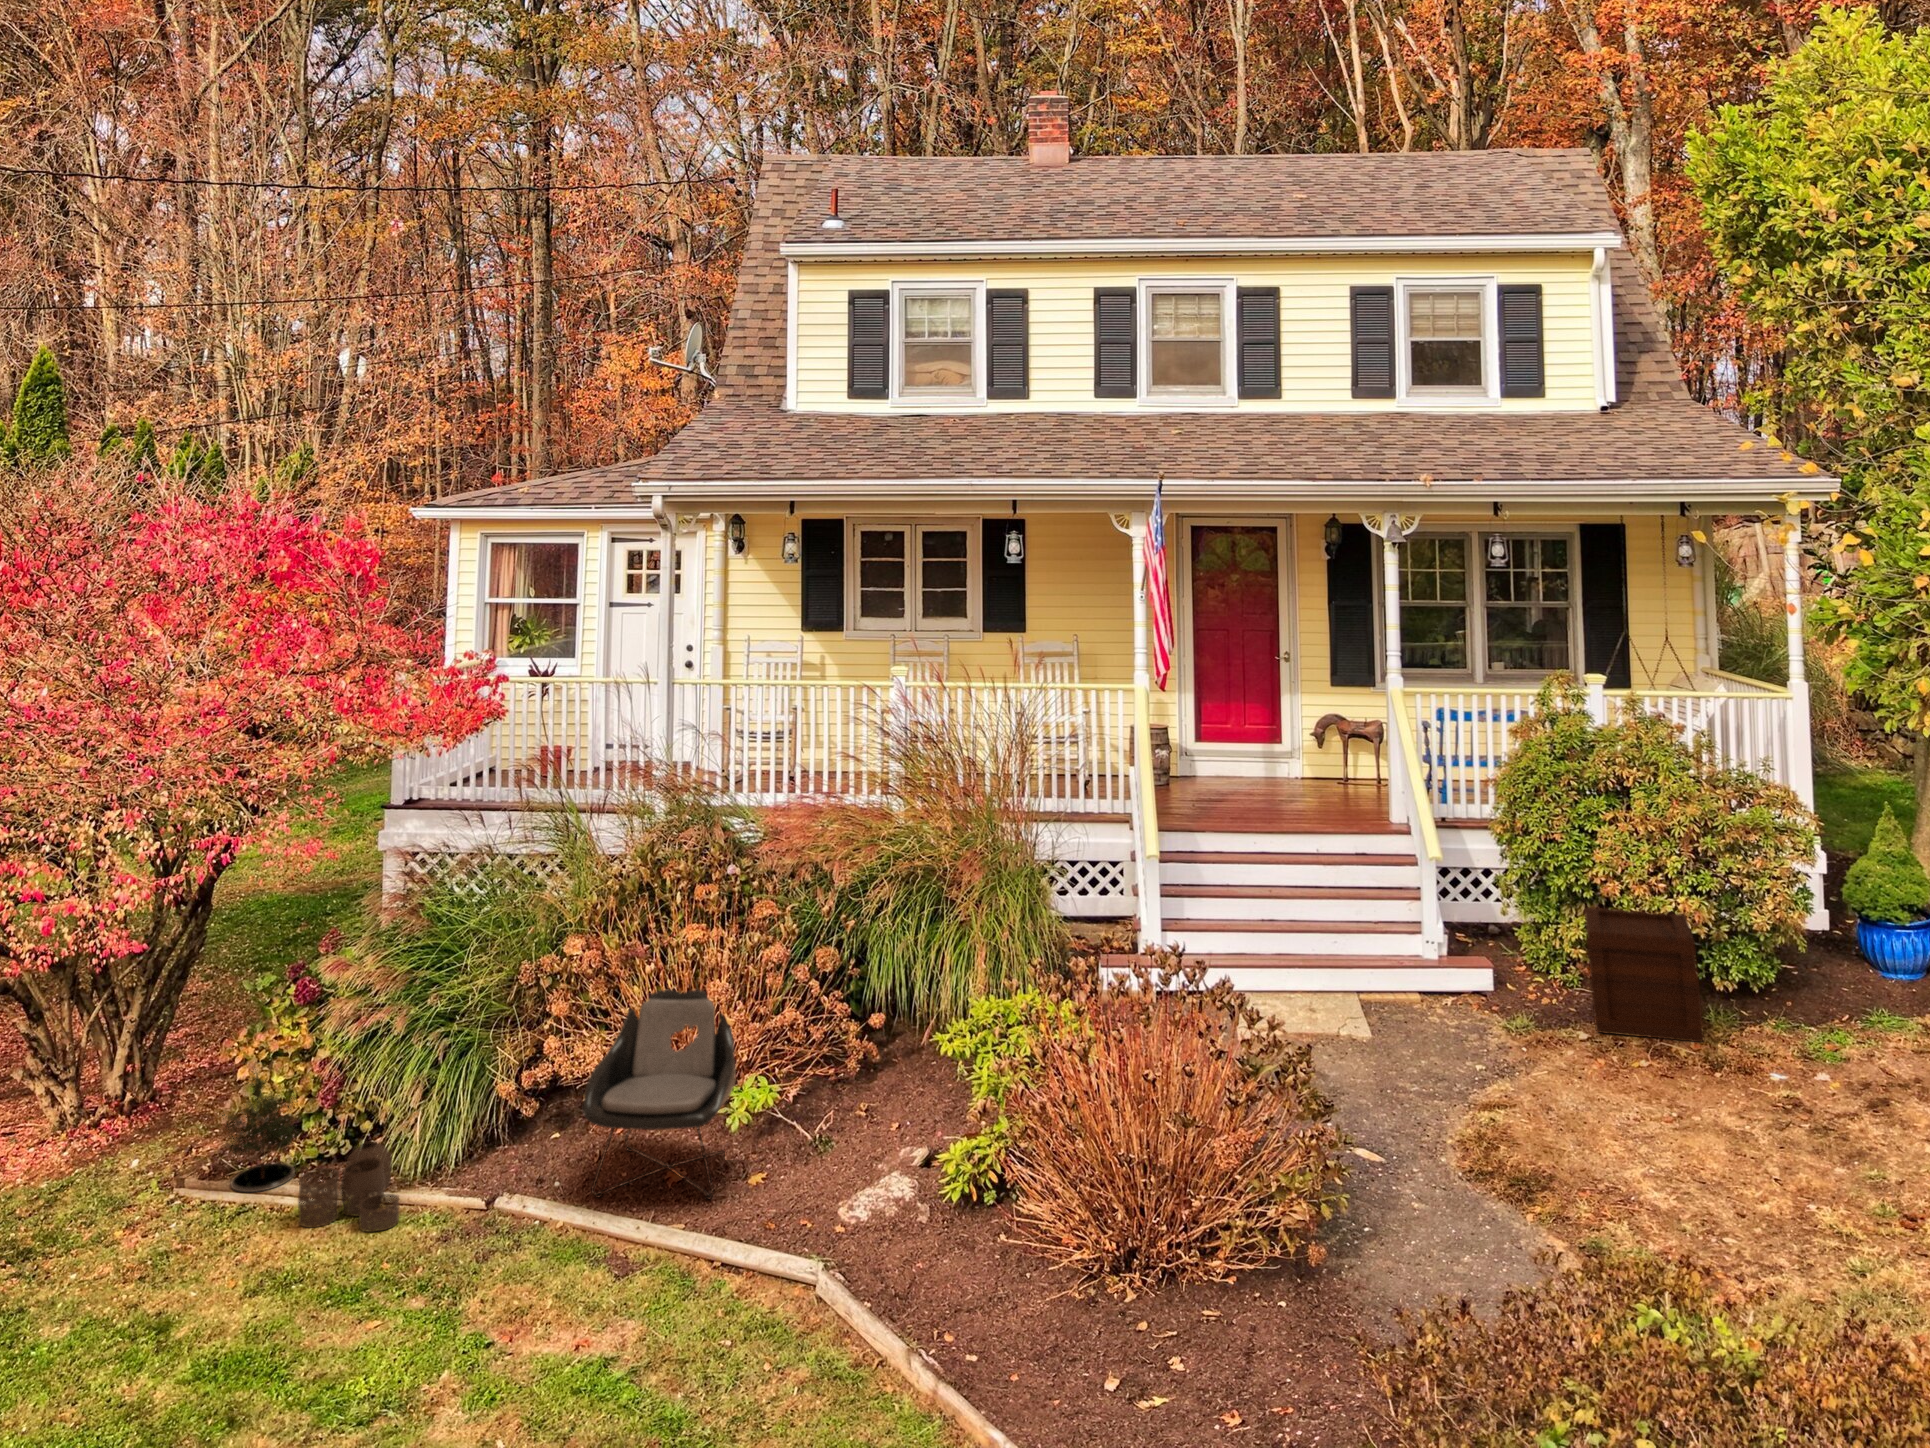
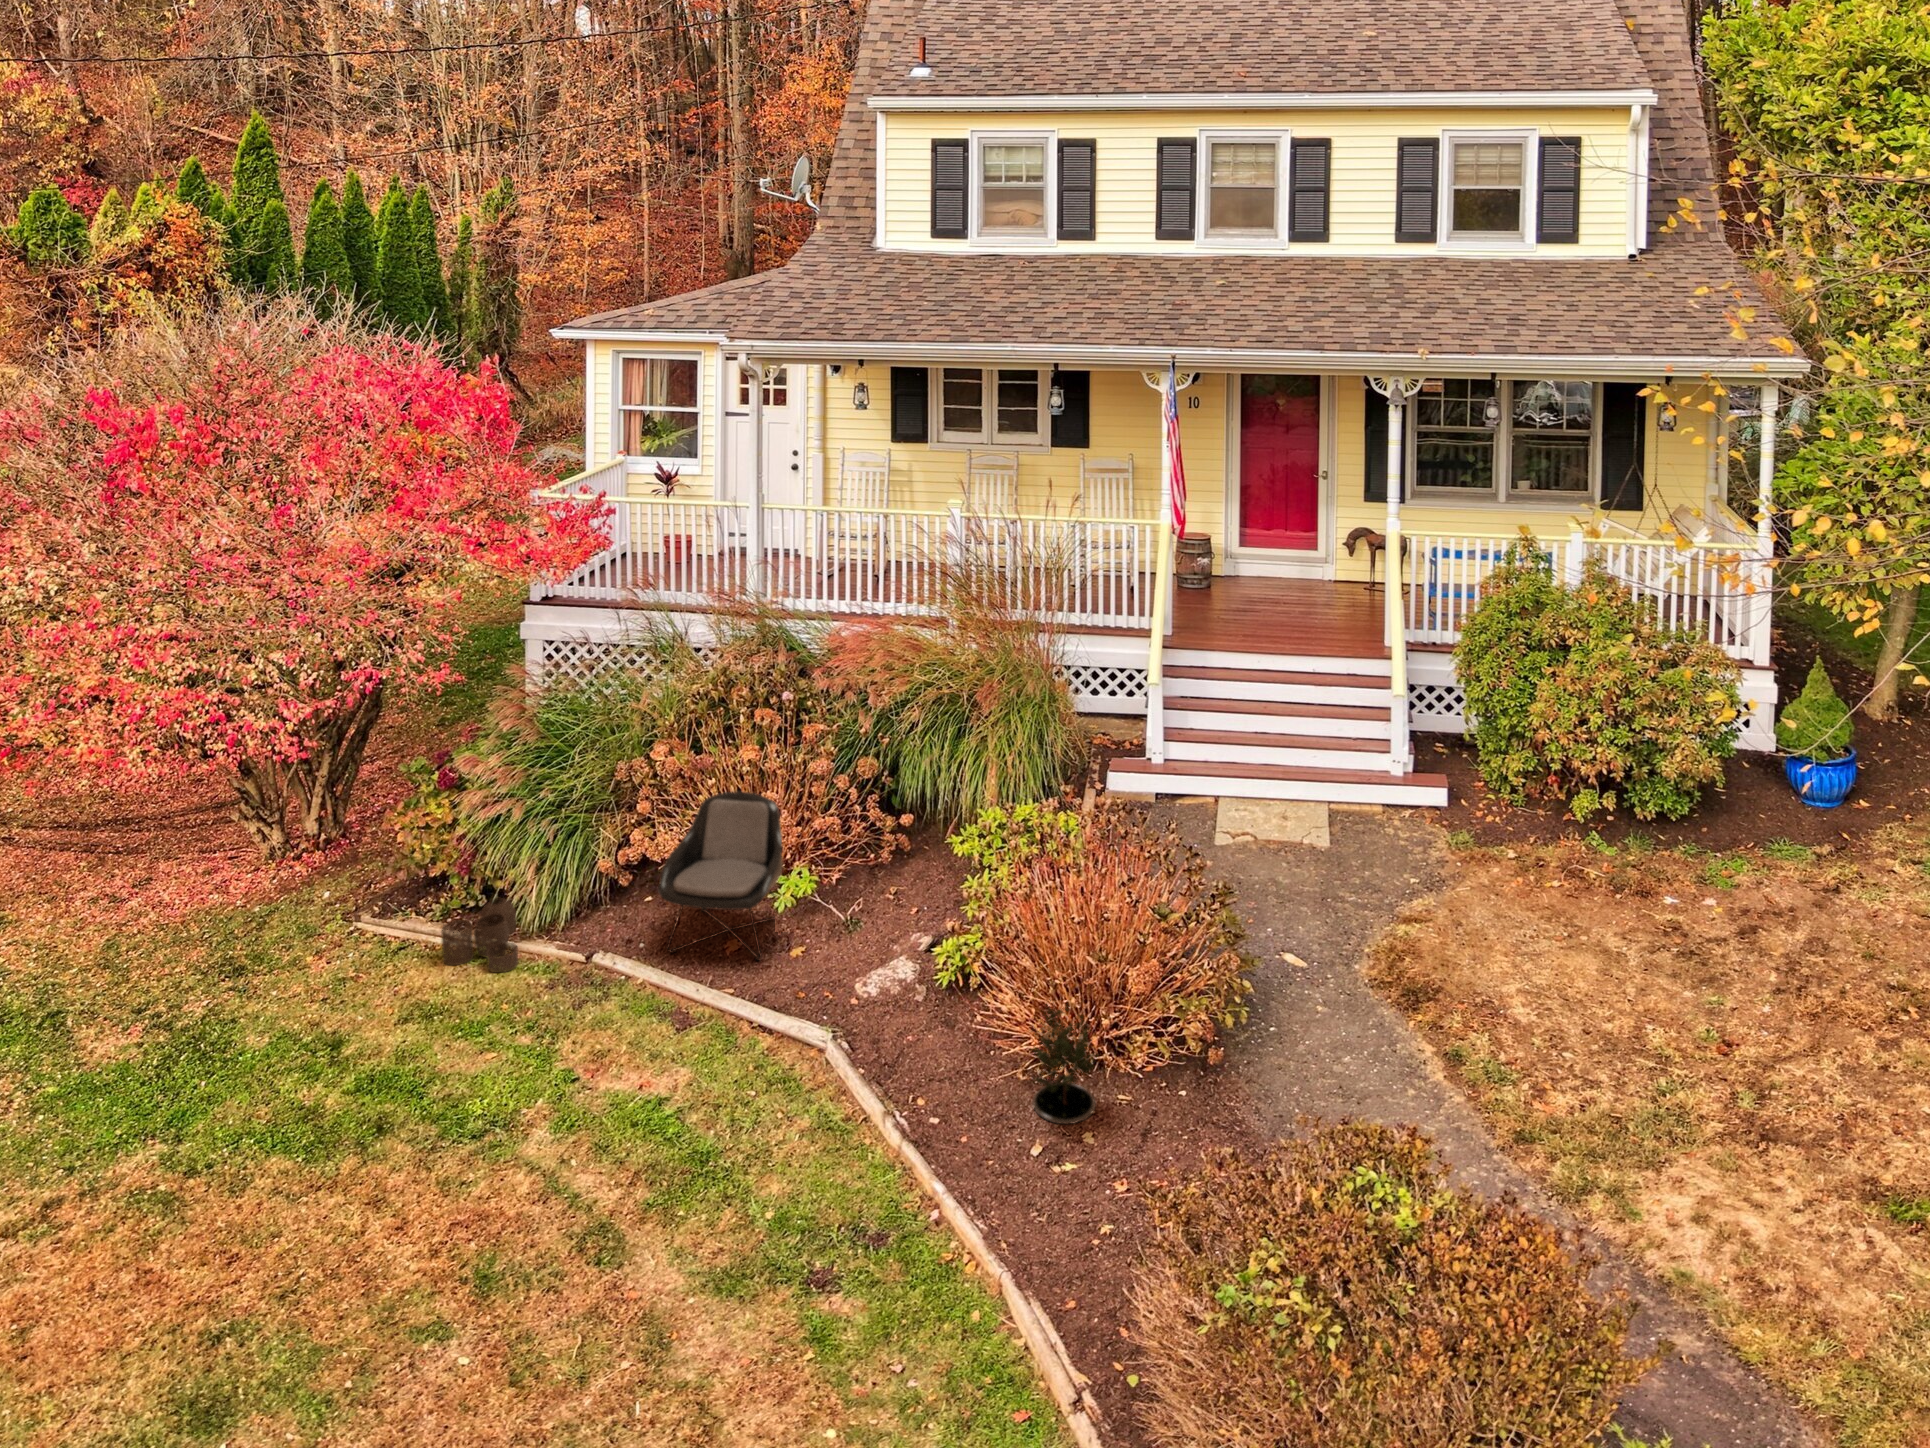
wooden crate: present [1584,907,1705,1042] -> none [1526,744,1623,868]
potted tree: present [222,1067,298,1192] -> present [1033,999,1098,1124]

